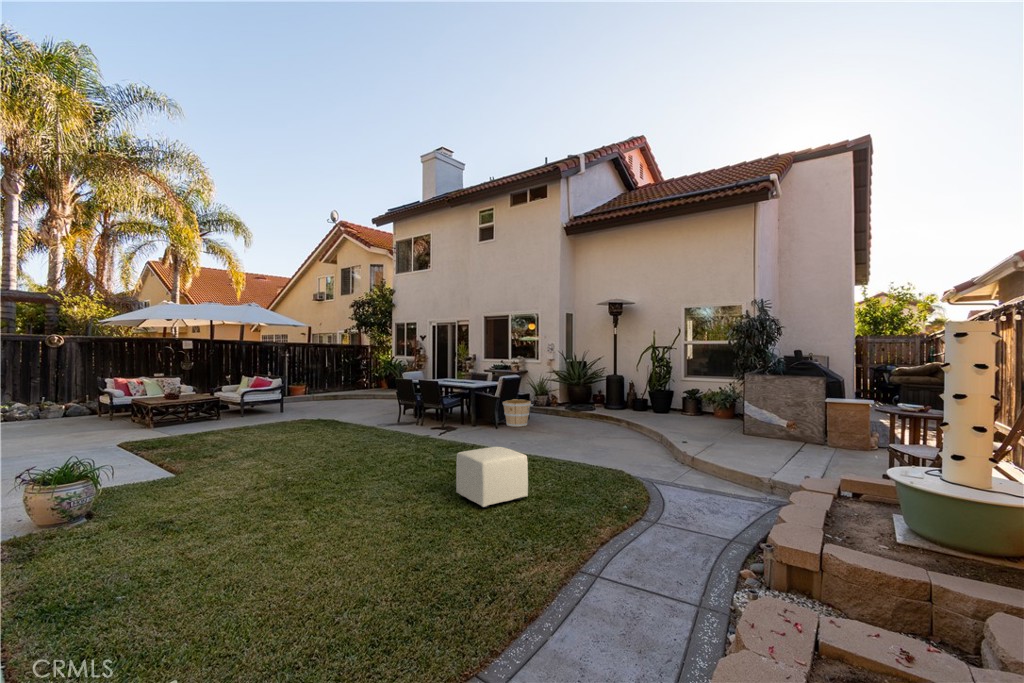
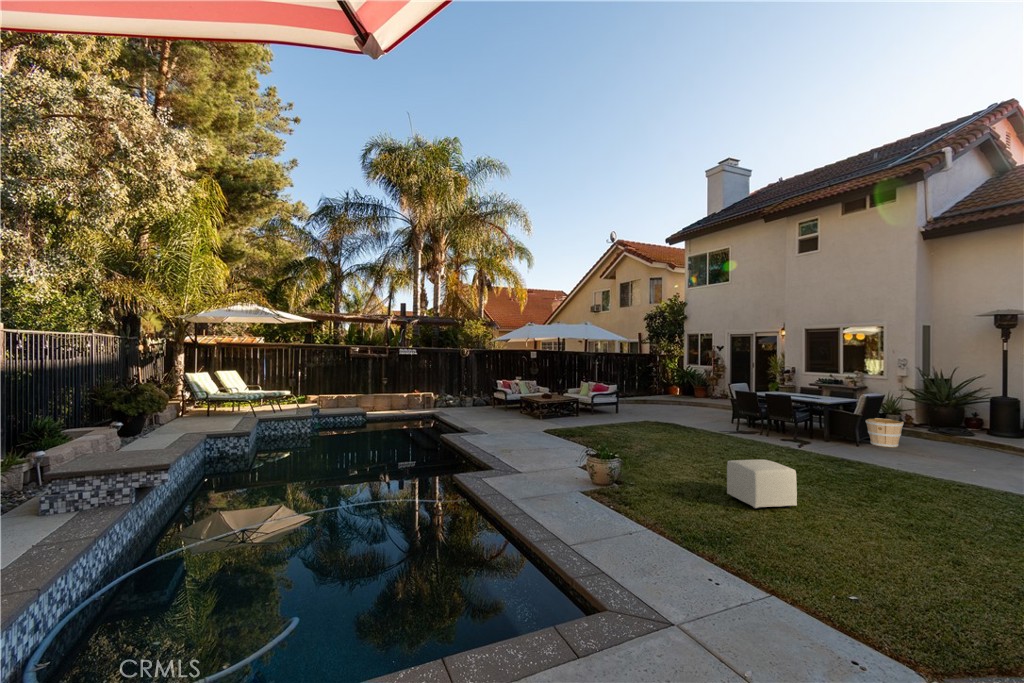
ottoman: present [456,447,528,508] -> present [727,459,797,509]

